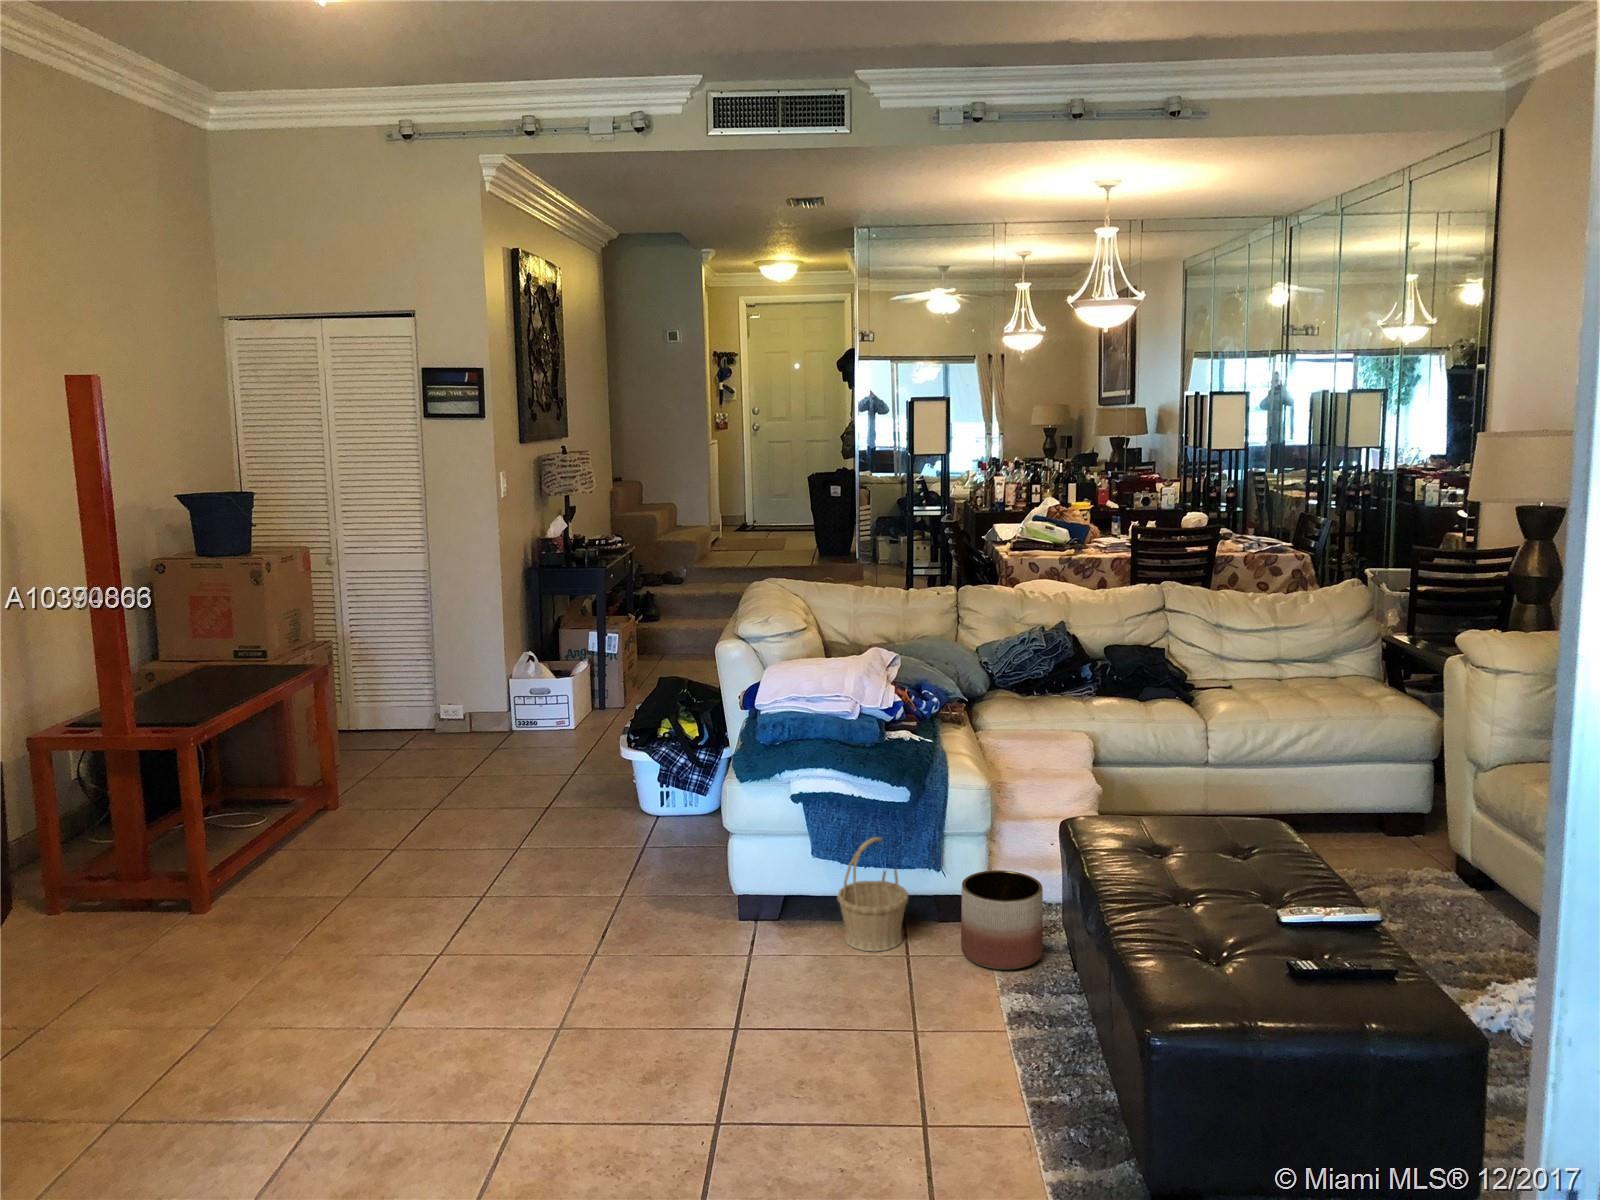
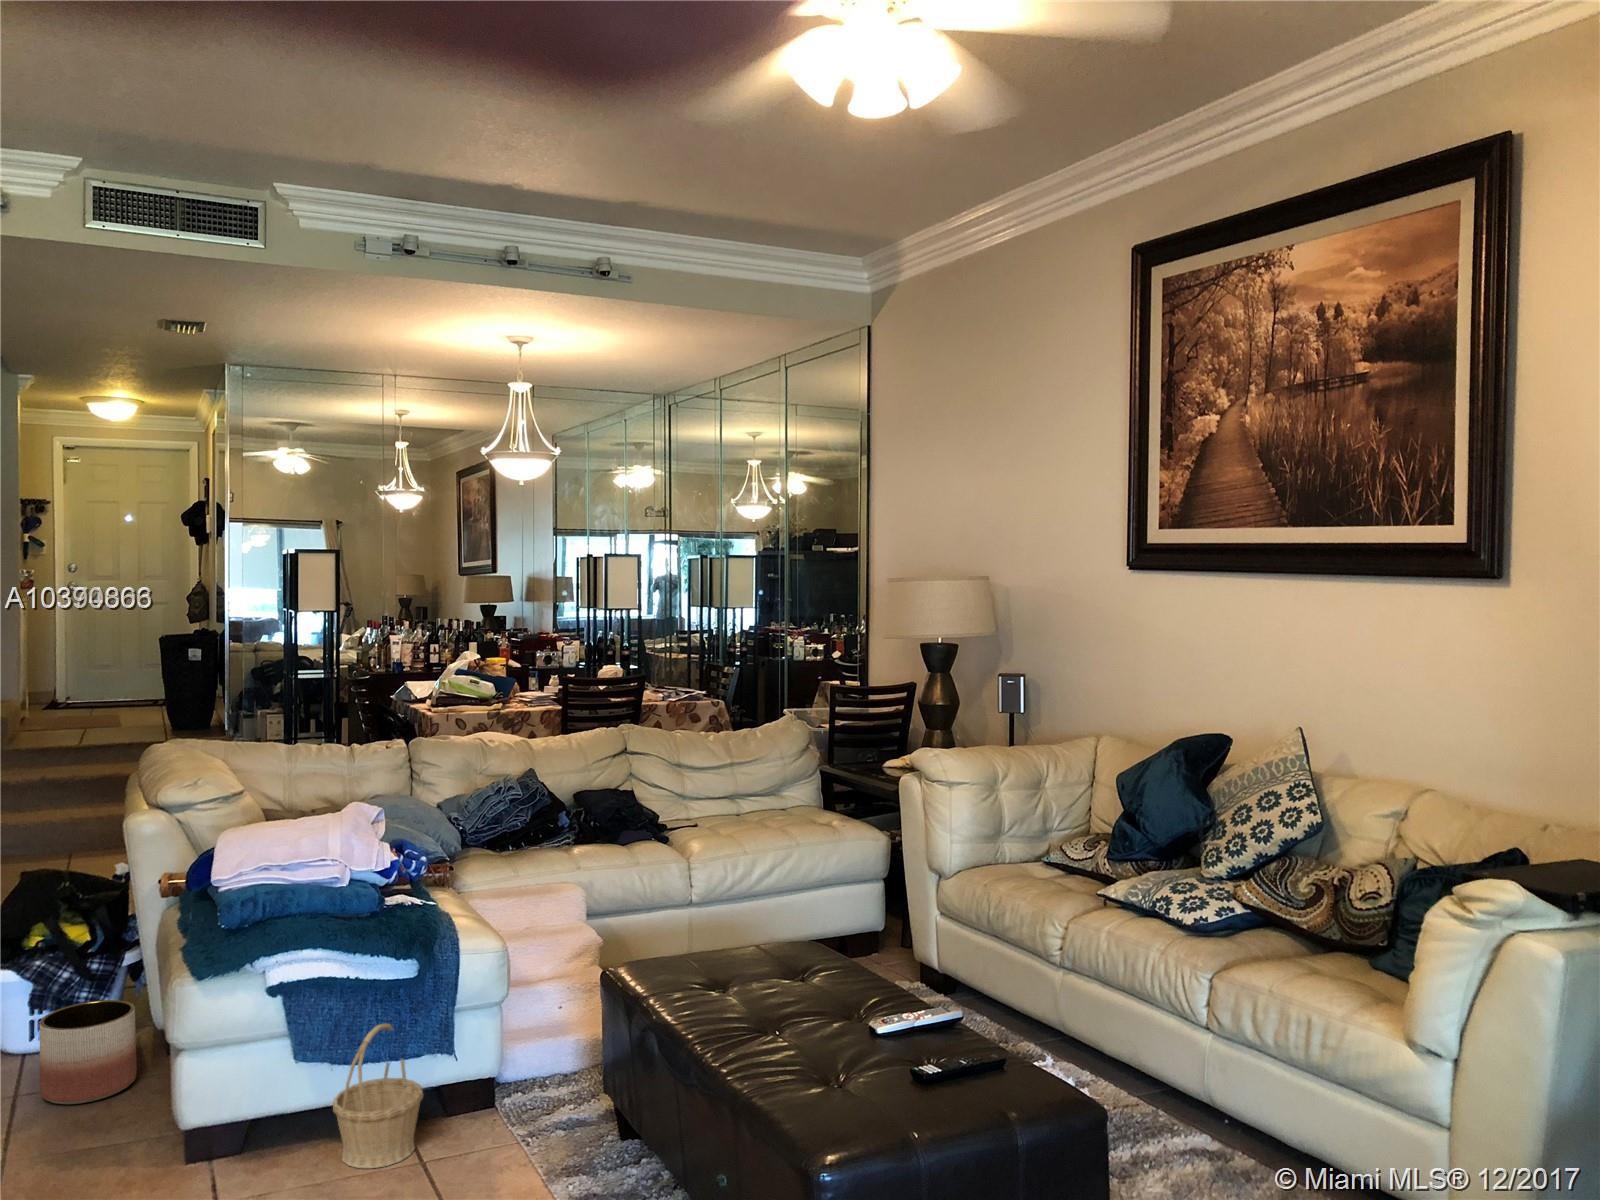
planter: present [961,870,1043,970] -> present [40,1000,137,1104]

